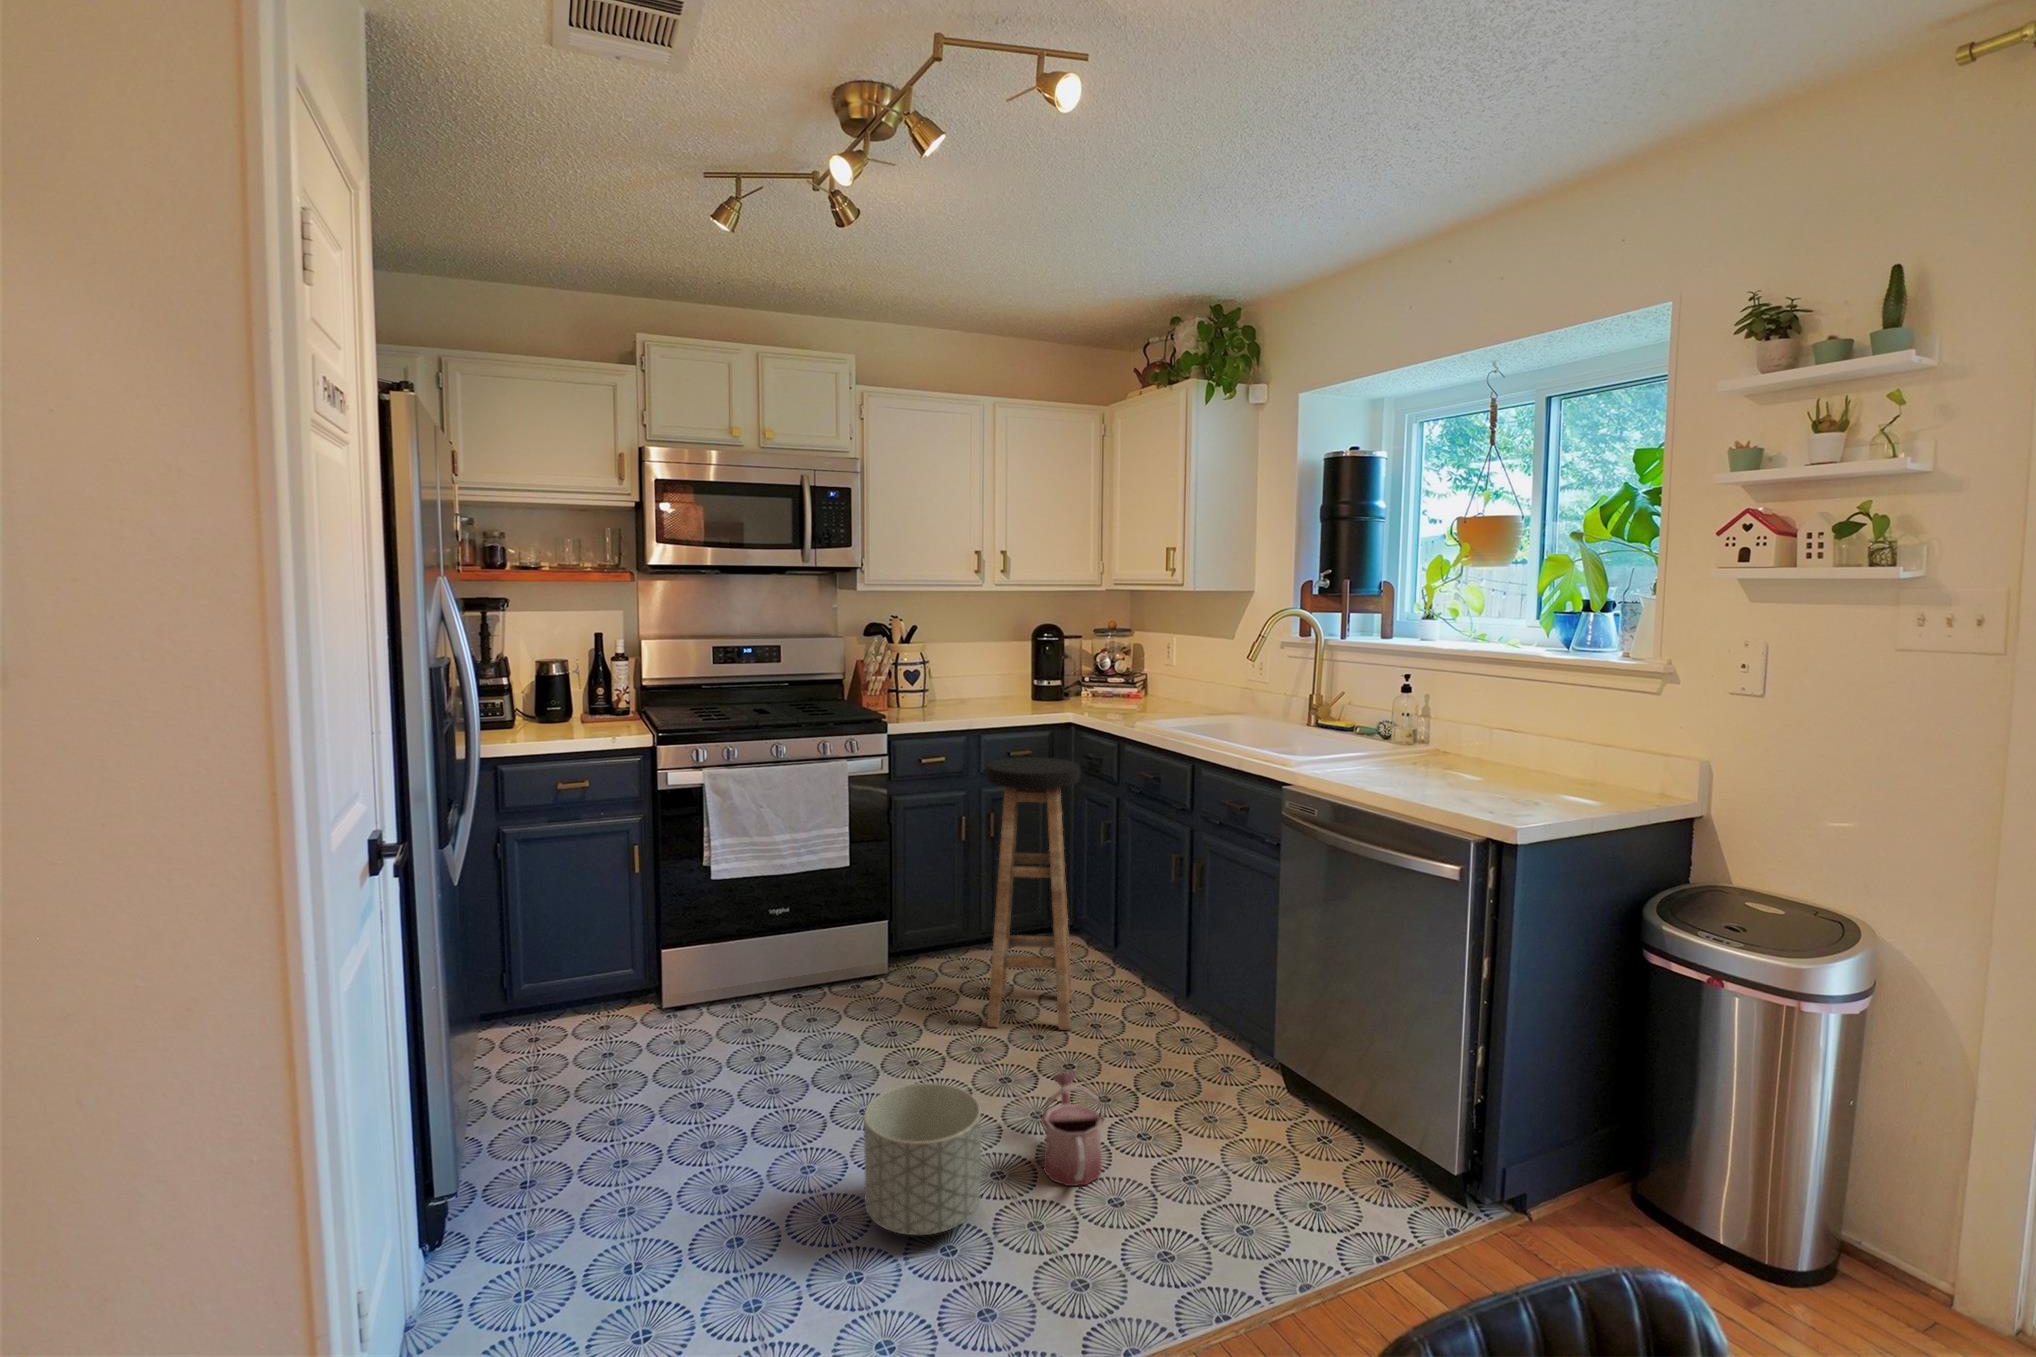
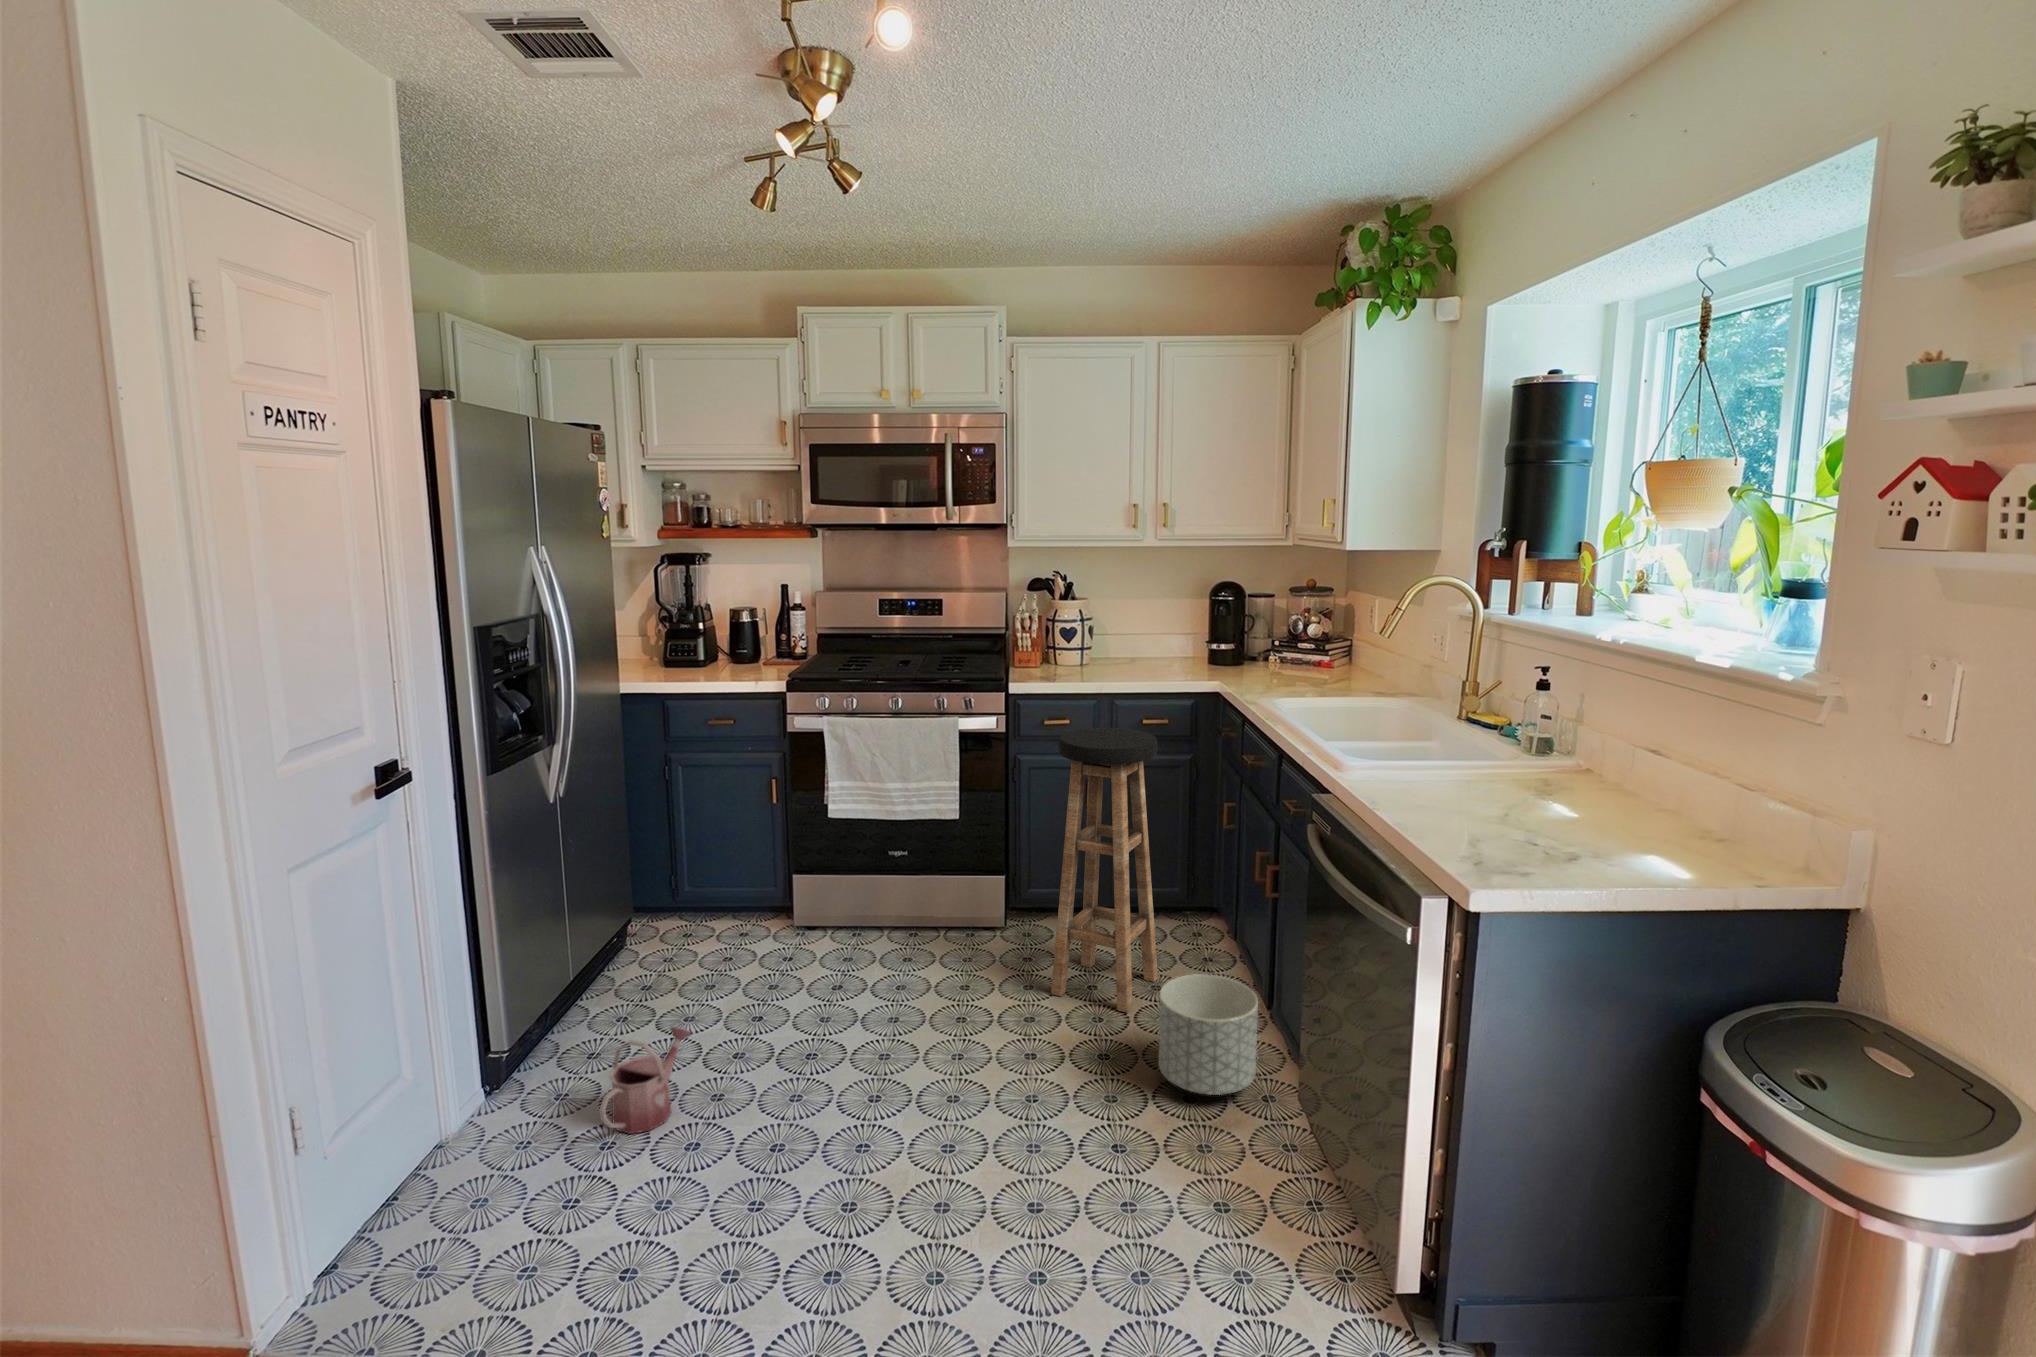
watering can: present [1041,1073,1105,1186] -> present [599,1027,691,1134]
planter: present [864,1083,981,1235] -> present [1158,974,1258,1095]

